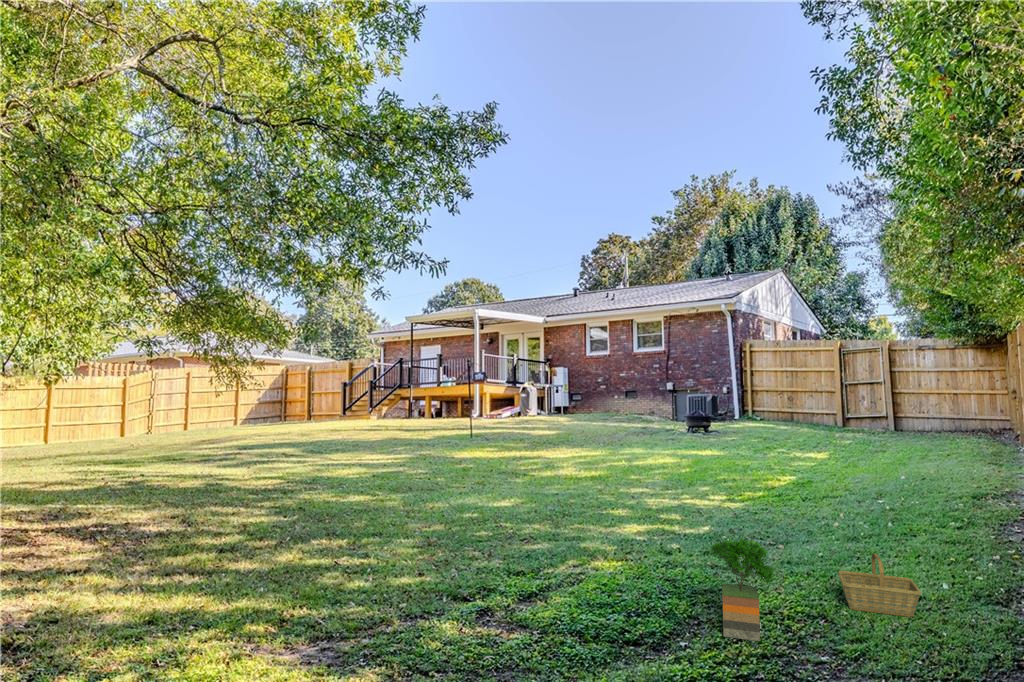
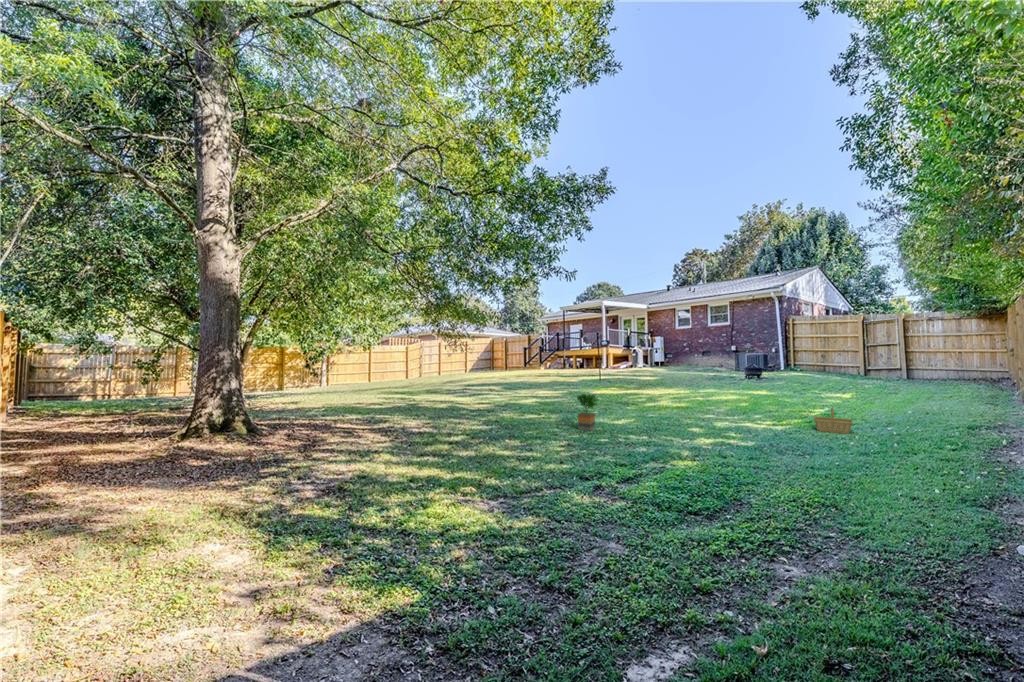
potted tree: present [710,538,775,641] -> present [577,394,598,431]

